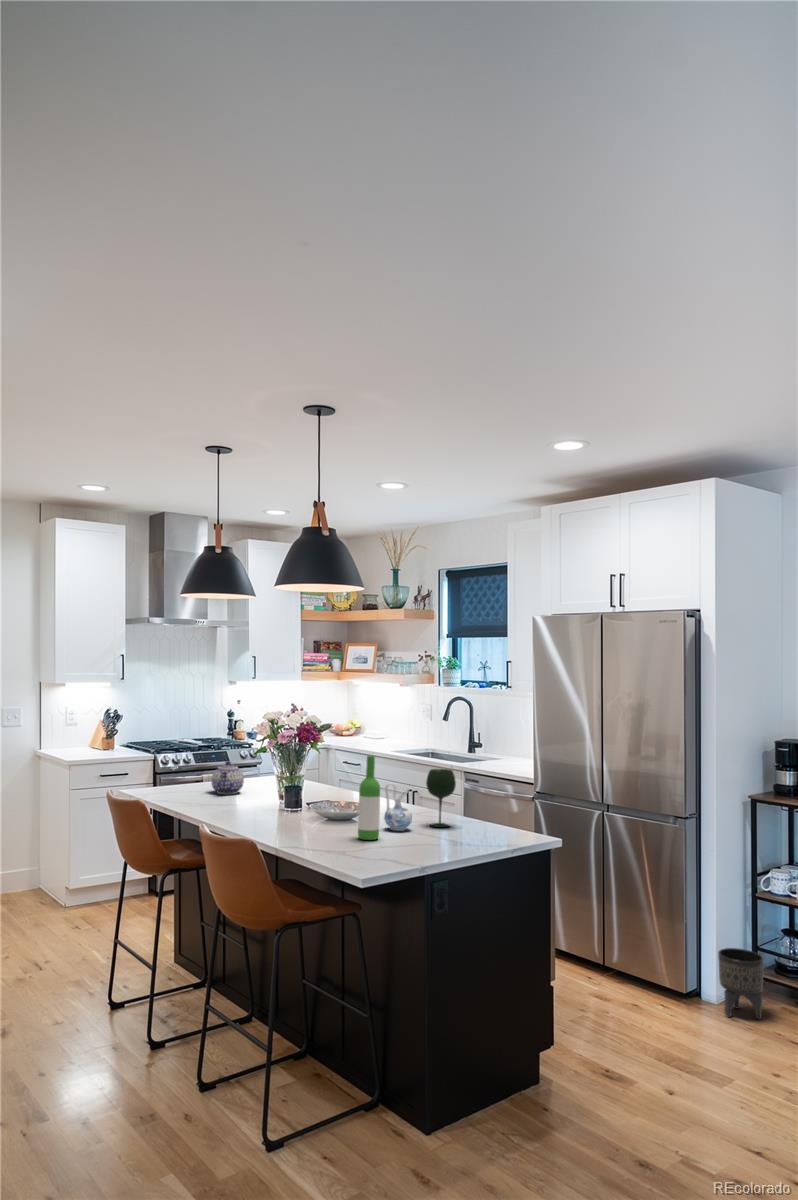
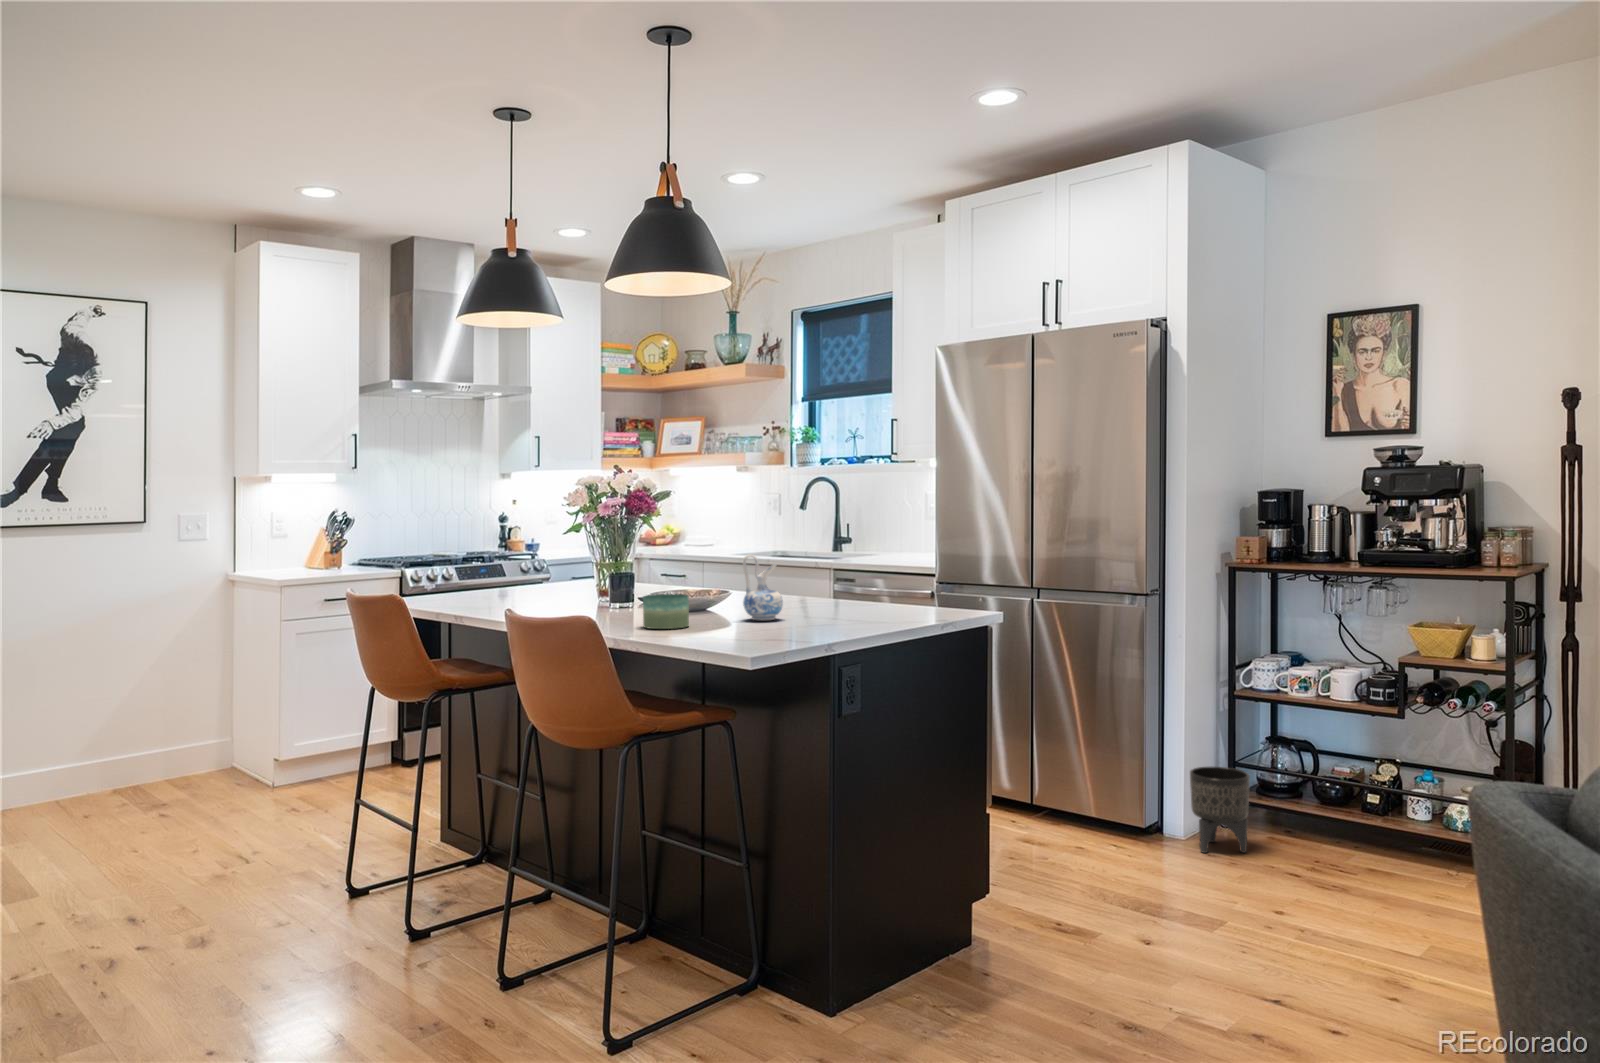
wine bottle: present [358,755,380,840] -> none [708,512,739,630]
teapot: present [211,761,244,794] -> none [488,554,534,600]
wine glass: present [426,769,456,827] -> none [799,536,841,615]
candle: none [313,809,345,836] -> present [643,594,689,629]

